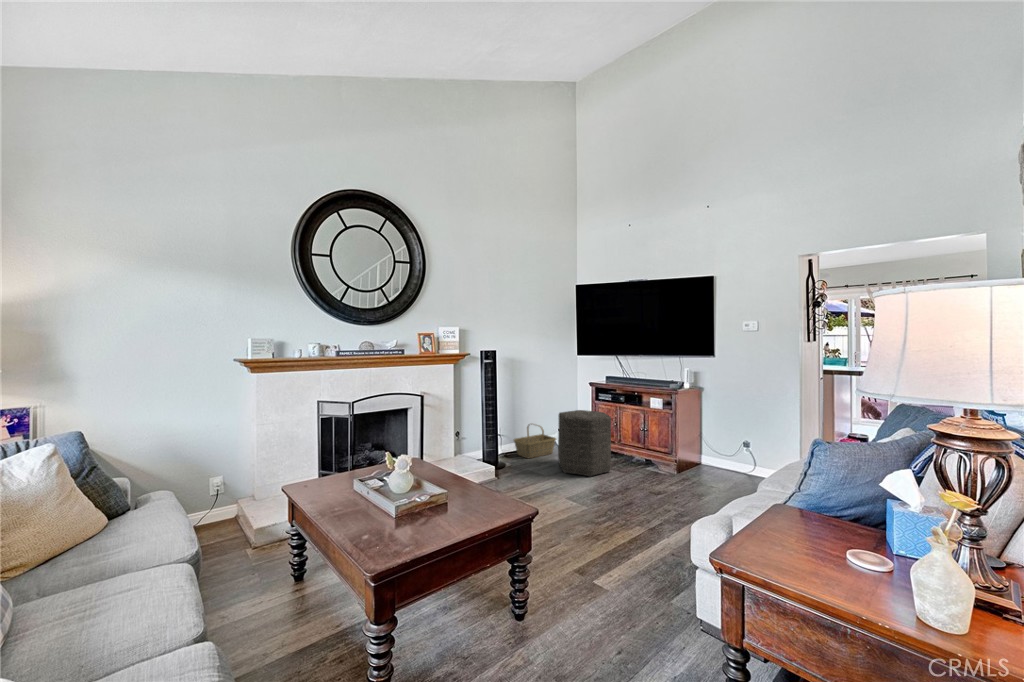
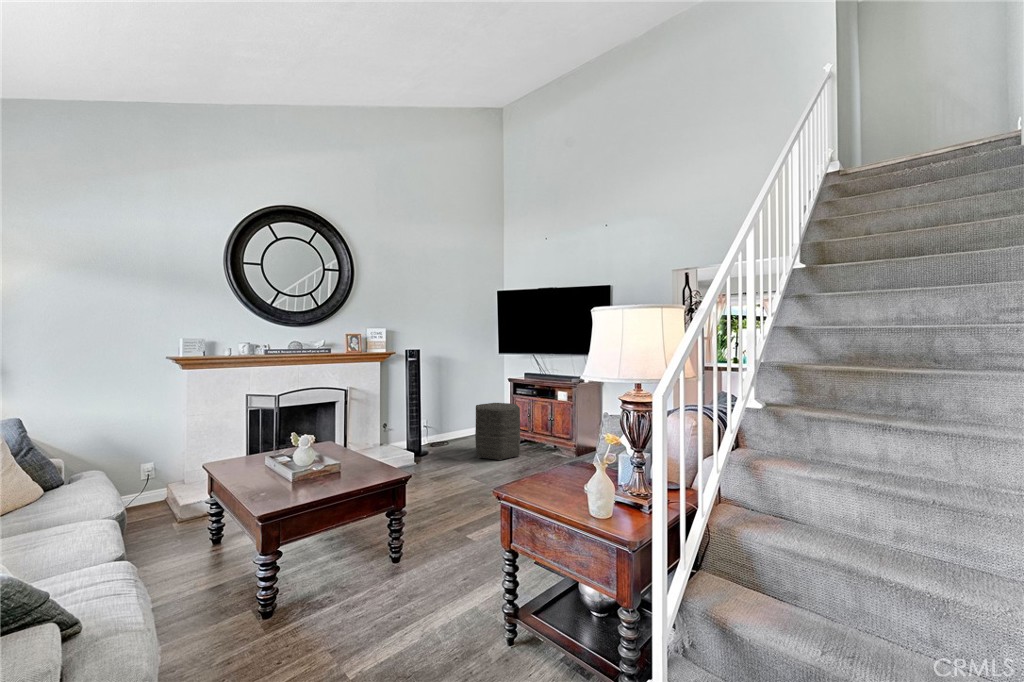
basket: present [514,425,556,458] -> none [439,416,478,447]

